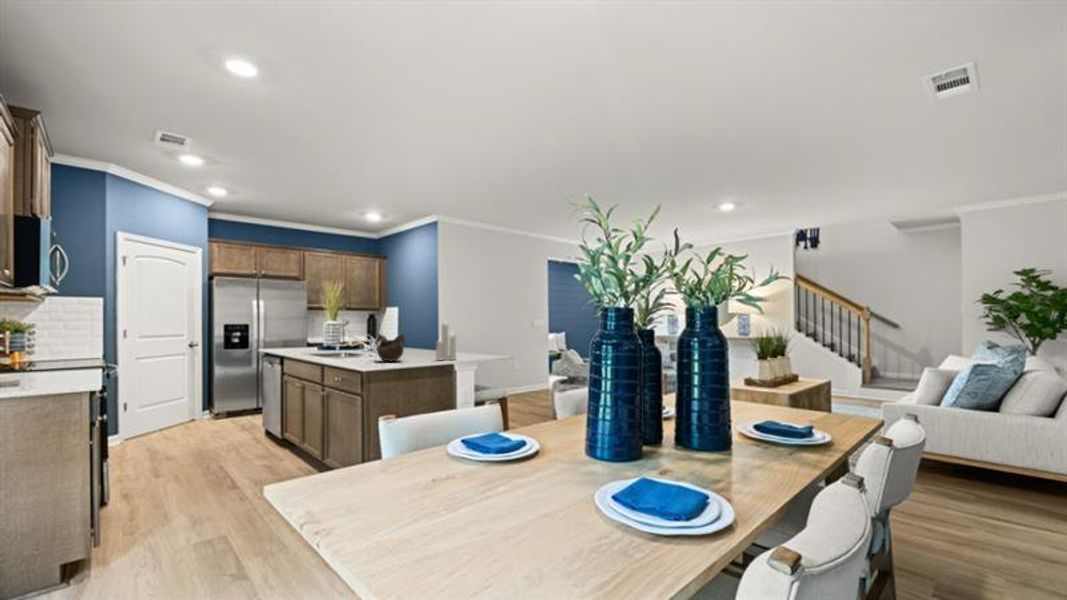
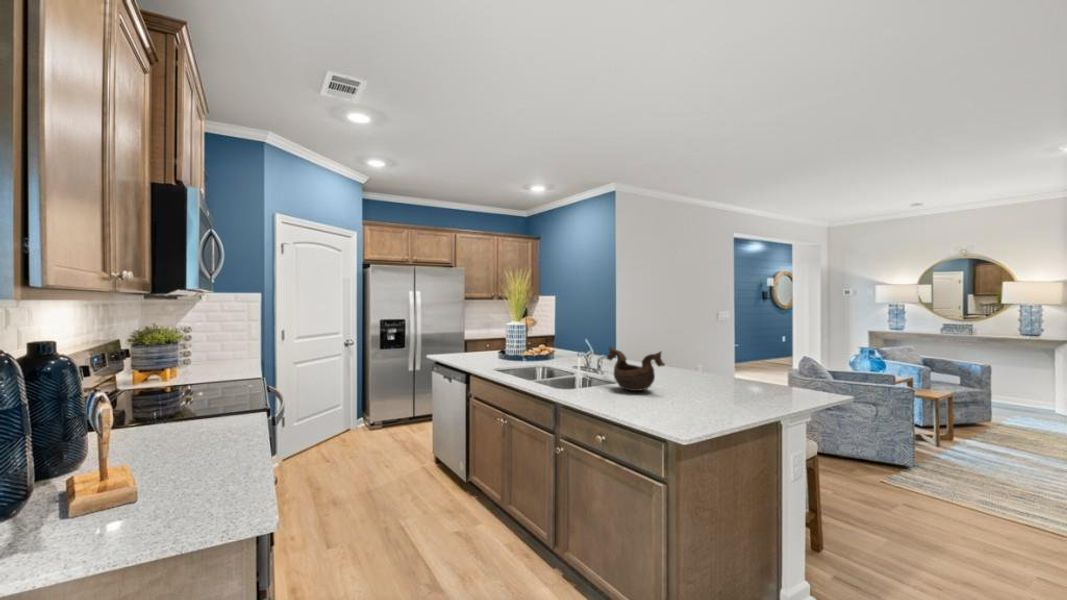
candle: present [436,323,456,360] -> none [702,323,733,392]

